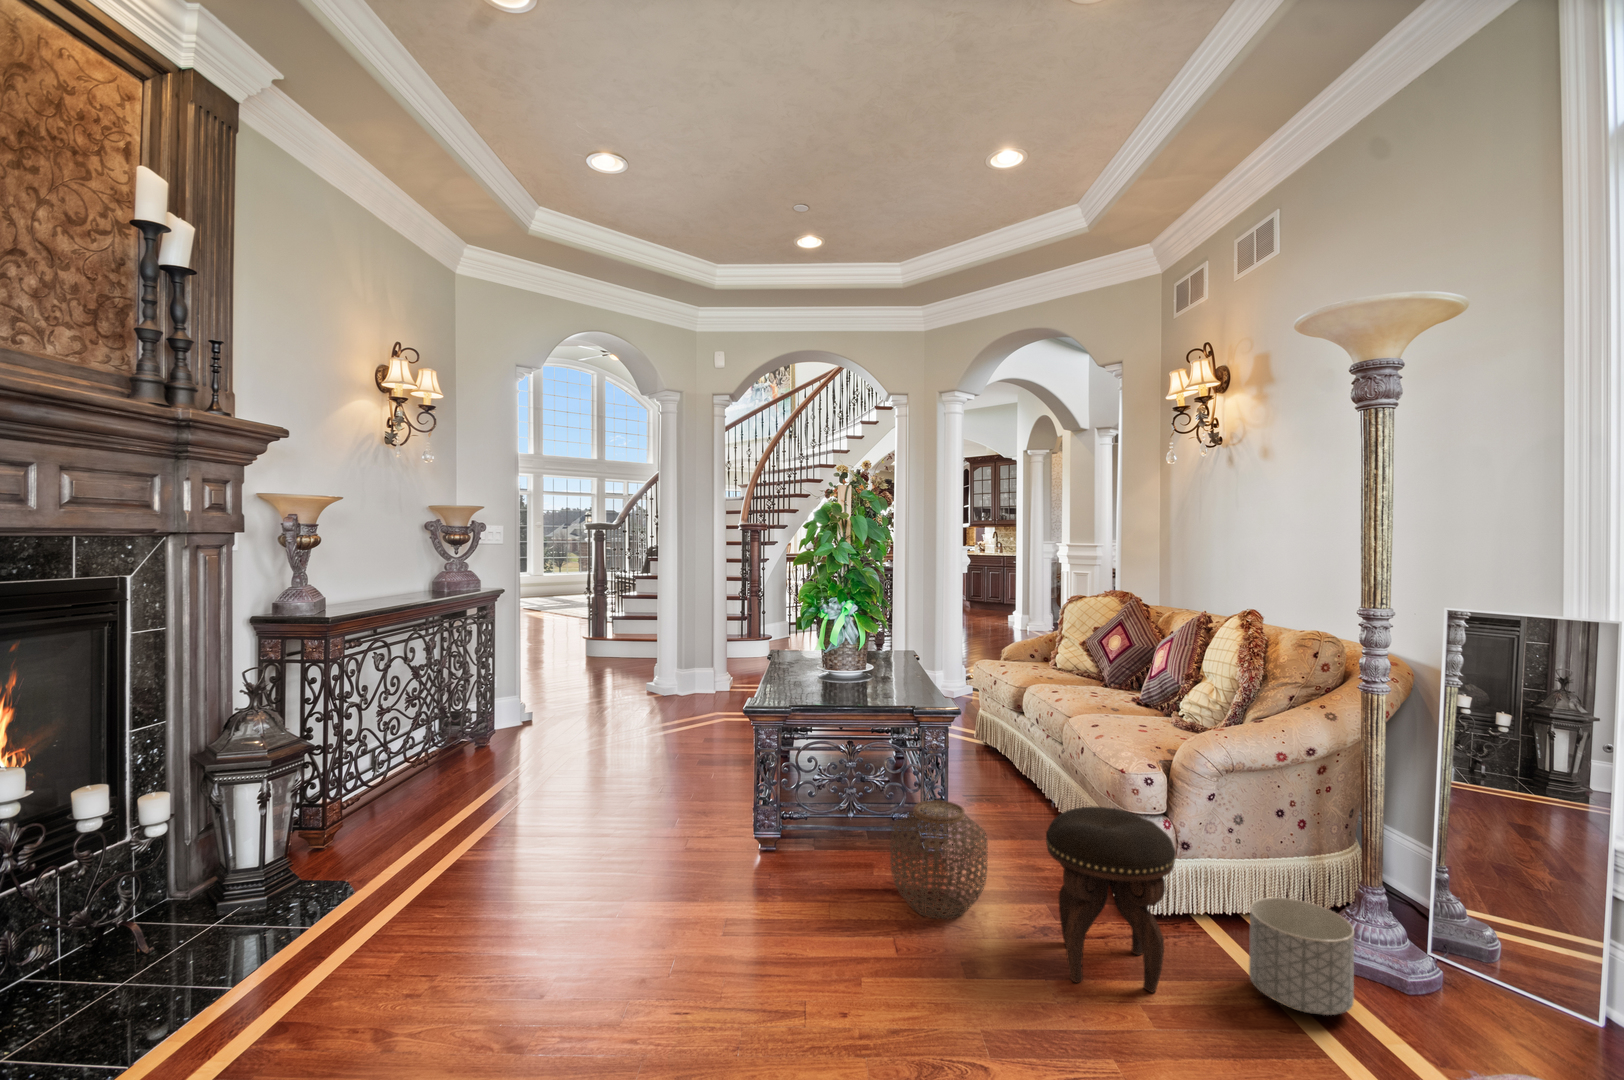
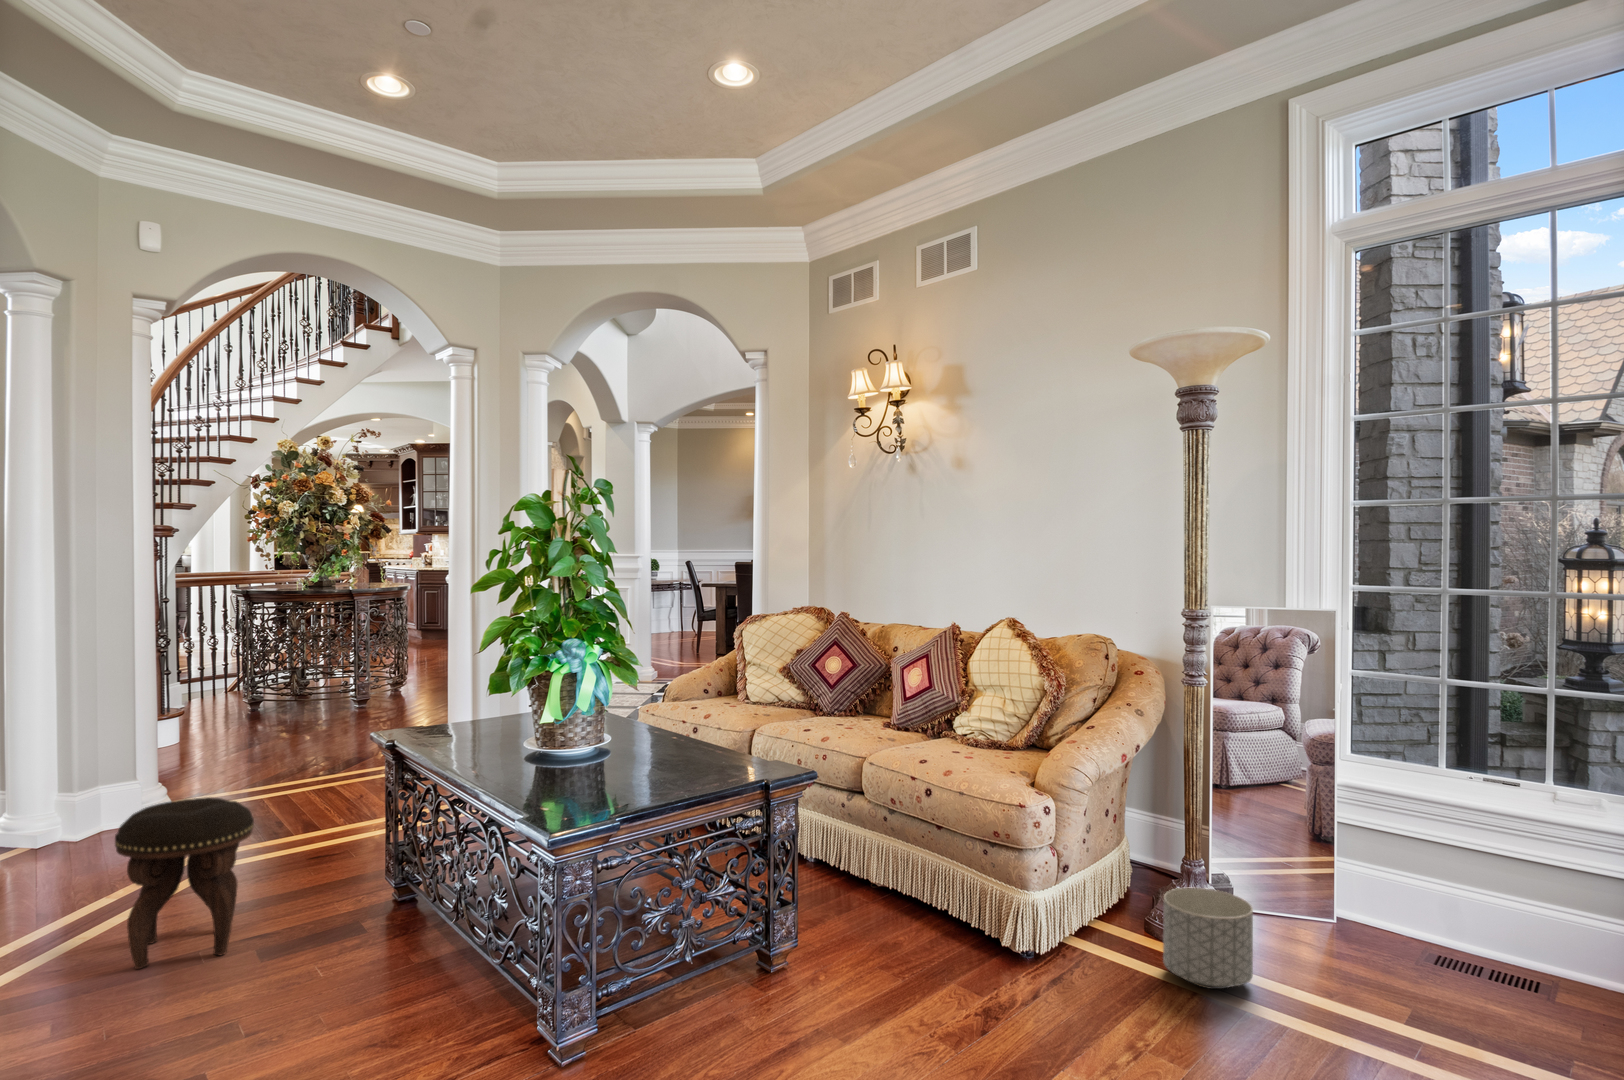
woven basket: present [891,800,987,919] -> none [802,876,922,1027]
footstool: present [1046,807,1176,992] -> present [115,797,254,969]

